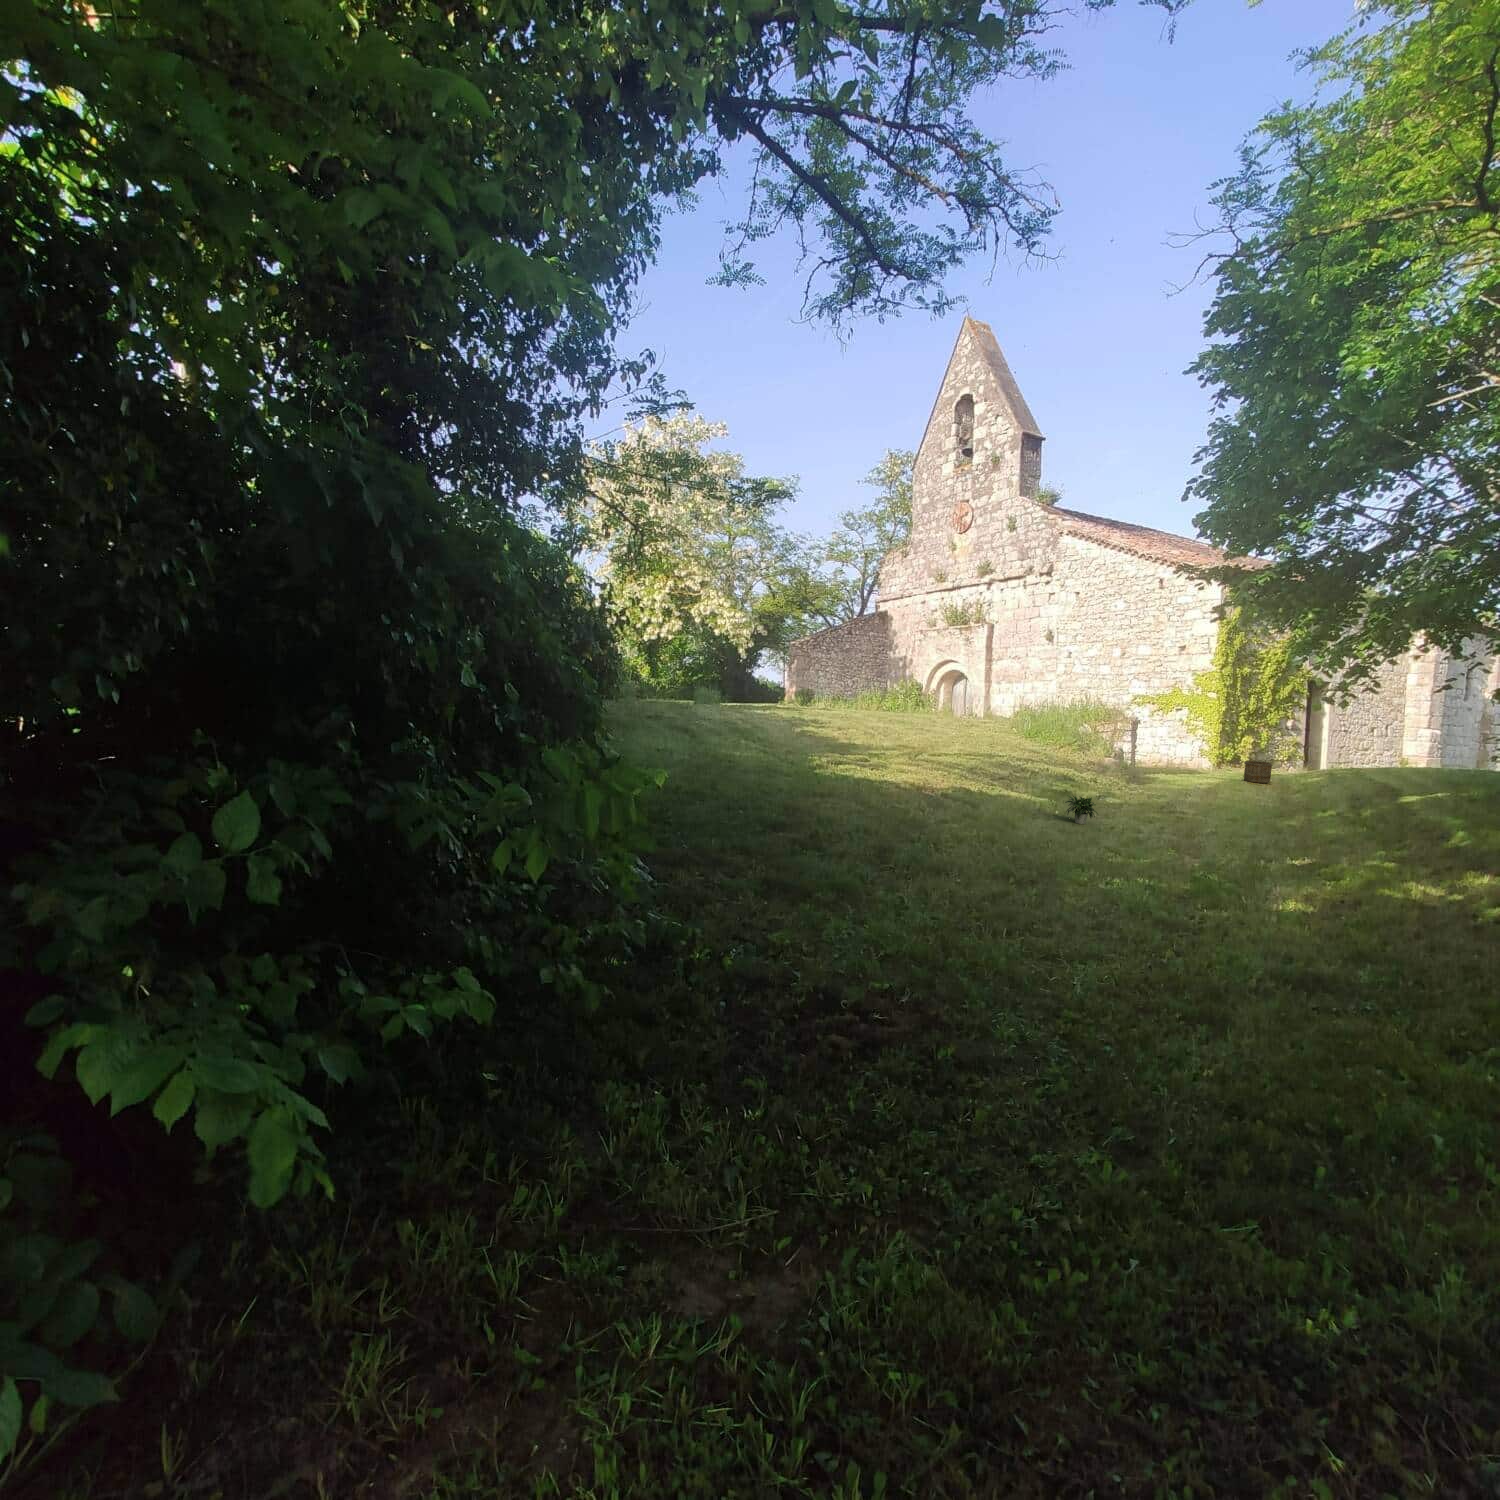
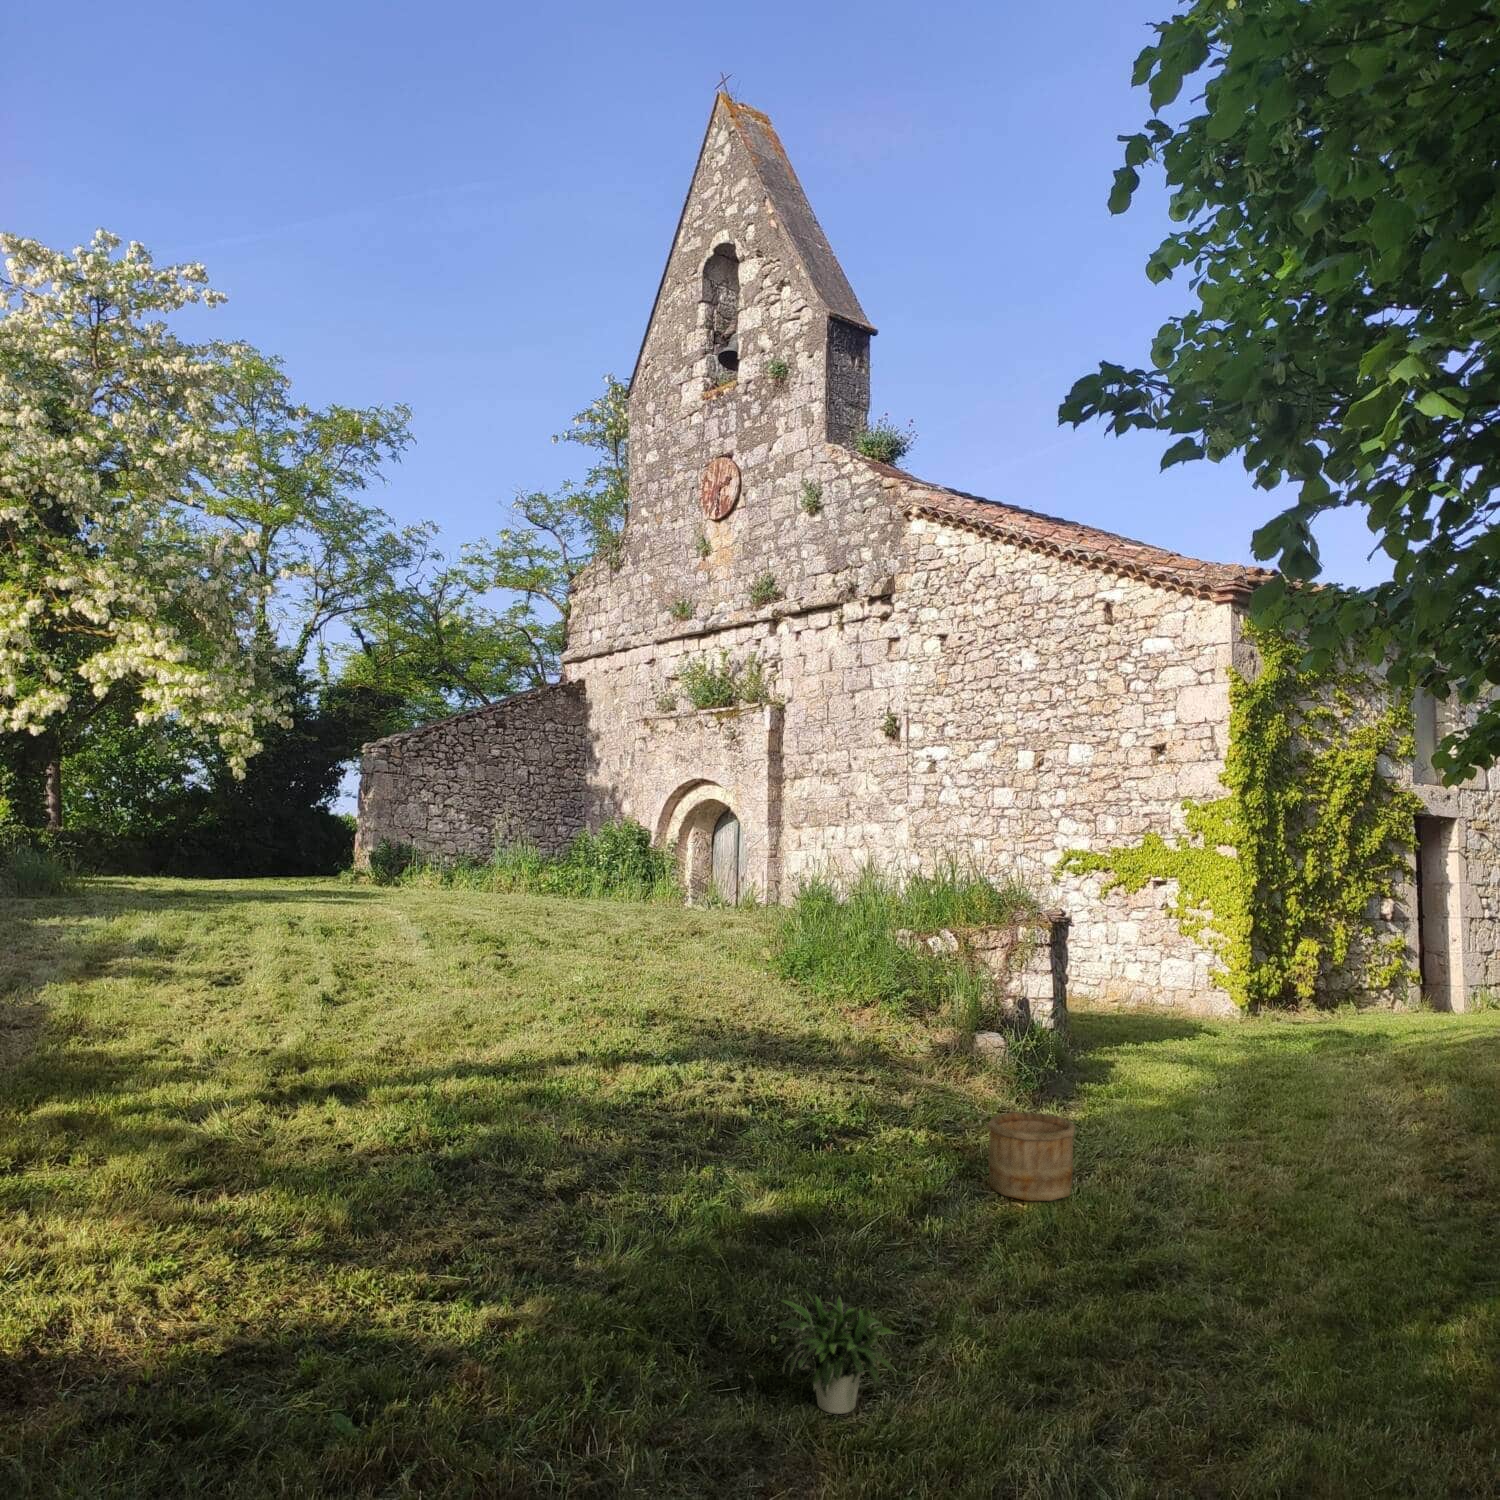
wooden bucket: present [1244,761,1272,783] -> present [987,1112,1075,1201]

